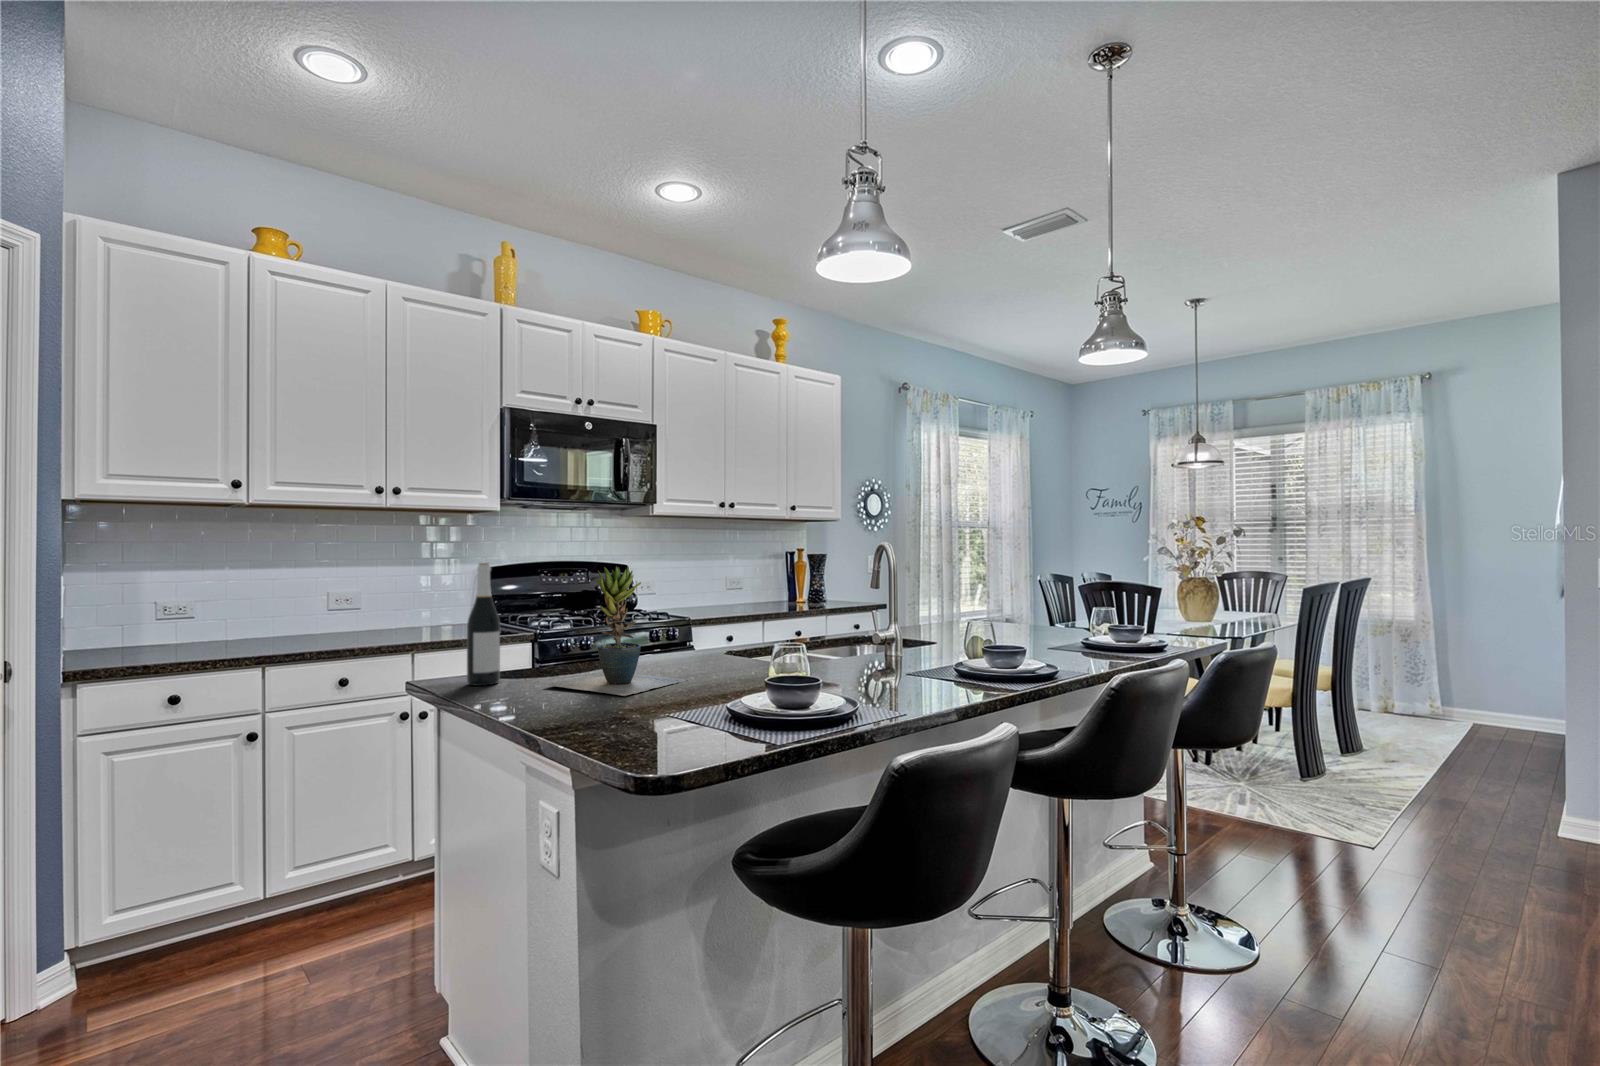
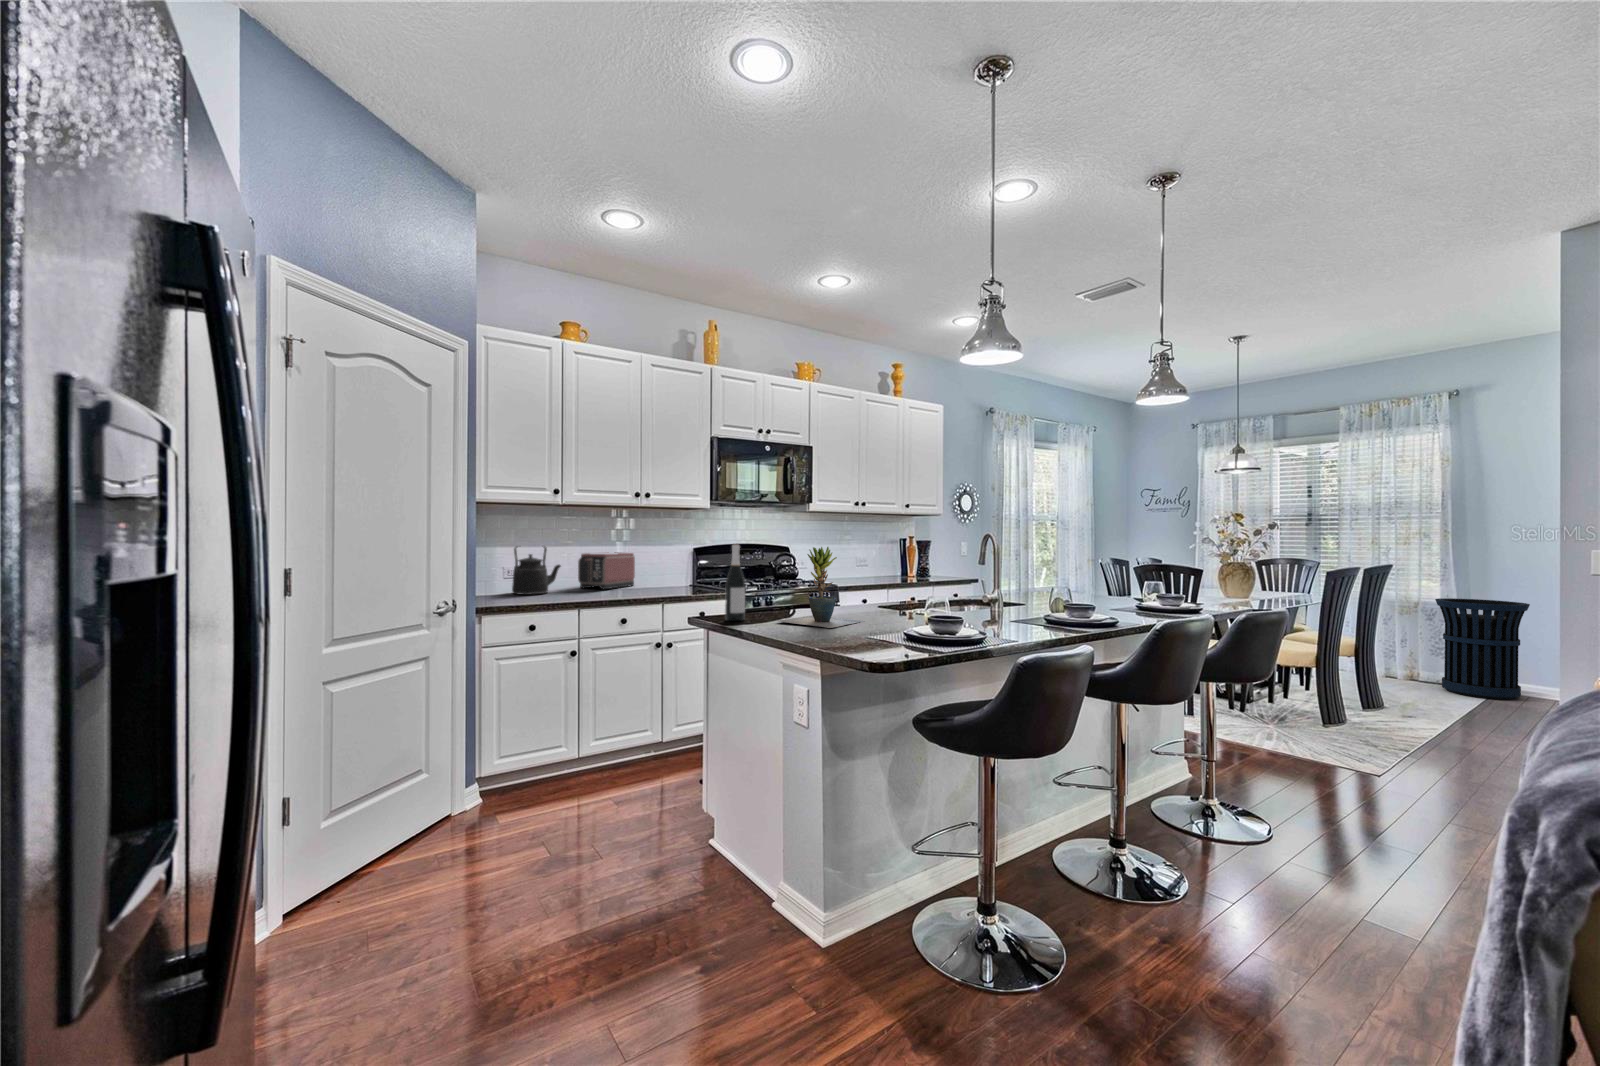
kettle: none [170,566,260,642] -> present [512,546,561,595]
toaster: none [292,575,387,630] -> present [578,552,635,589]
trash can: none [1414,617,1517,736] -> present [1435,598,1530,699]

